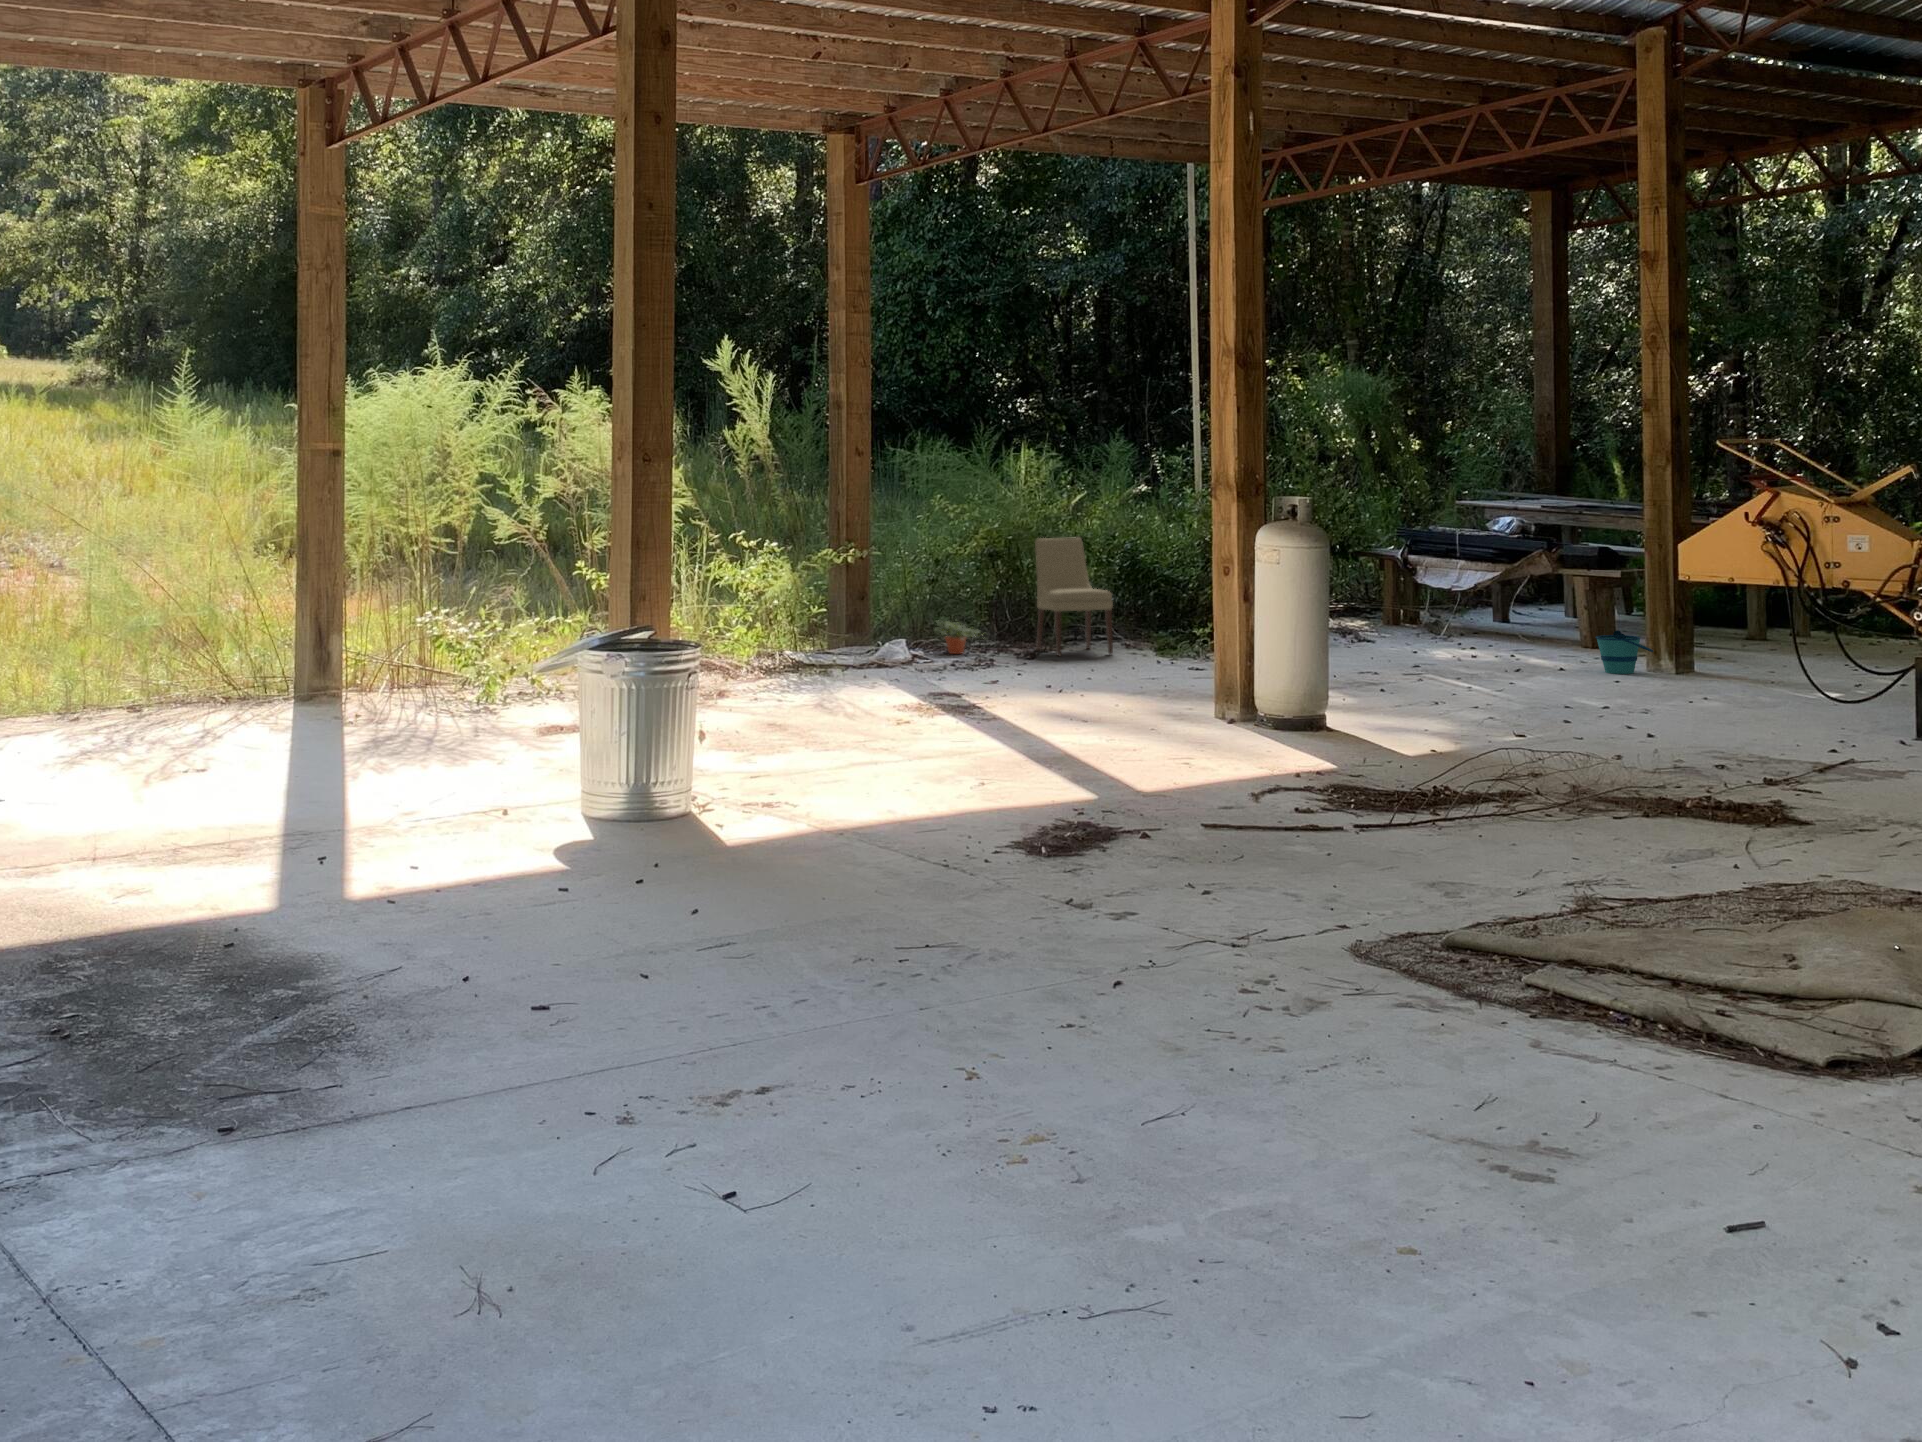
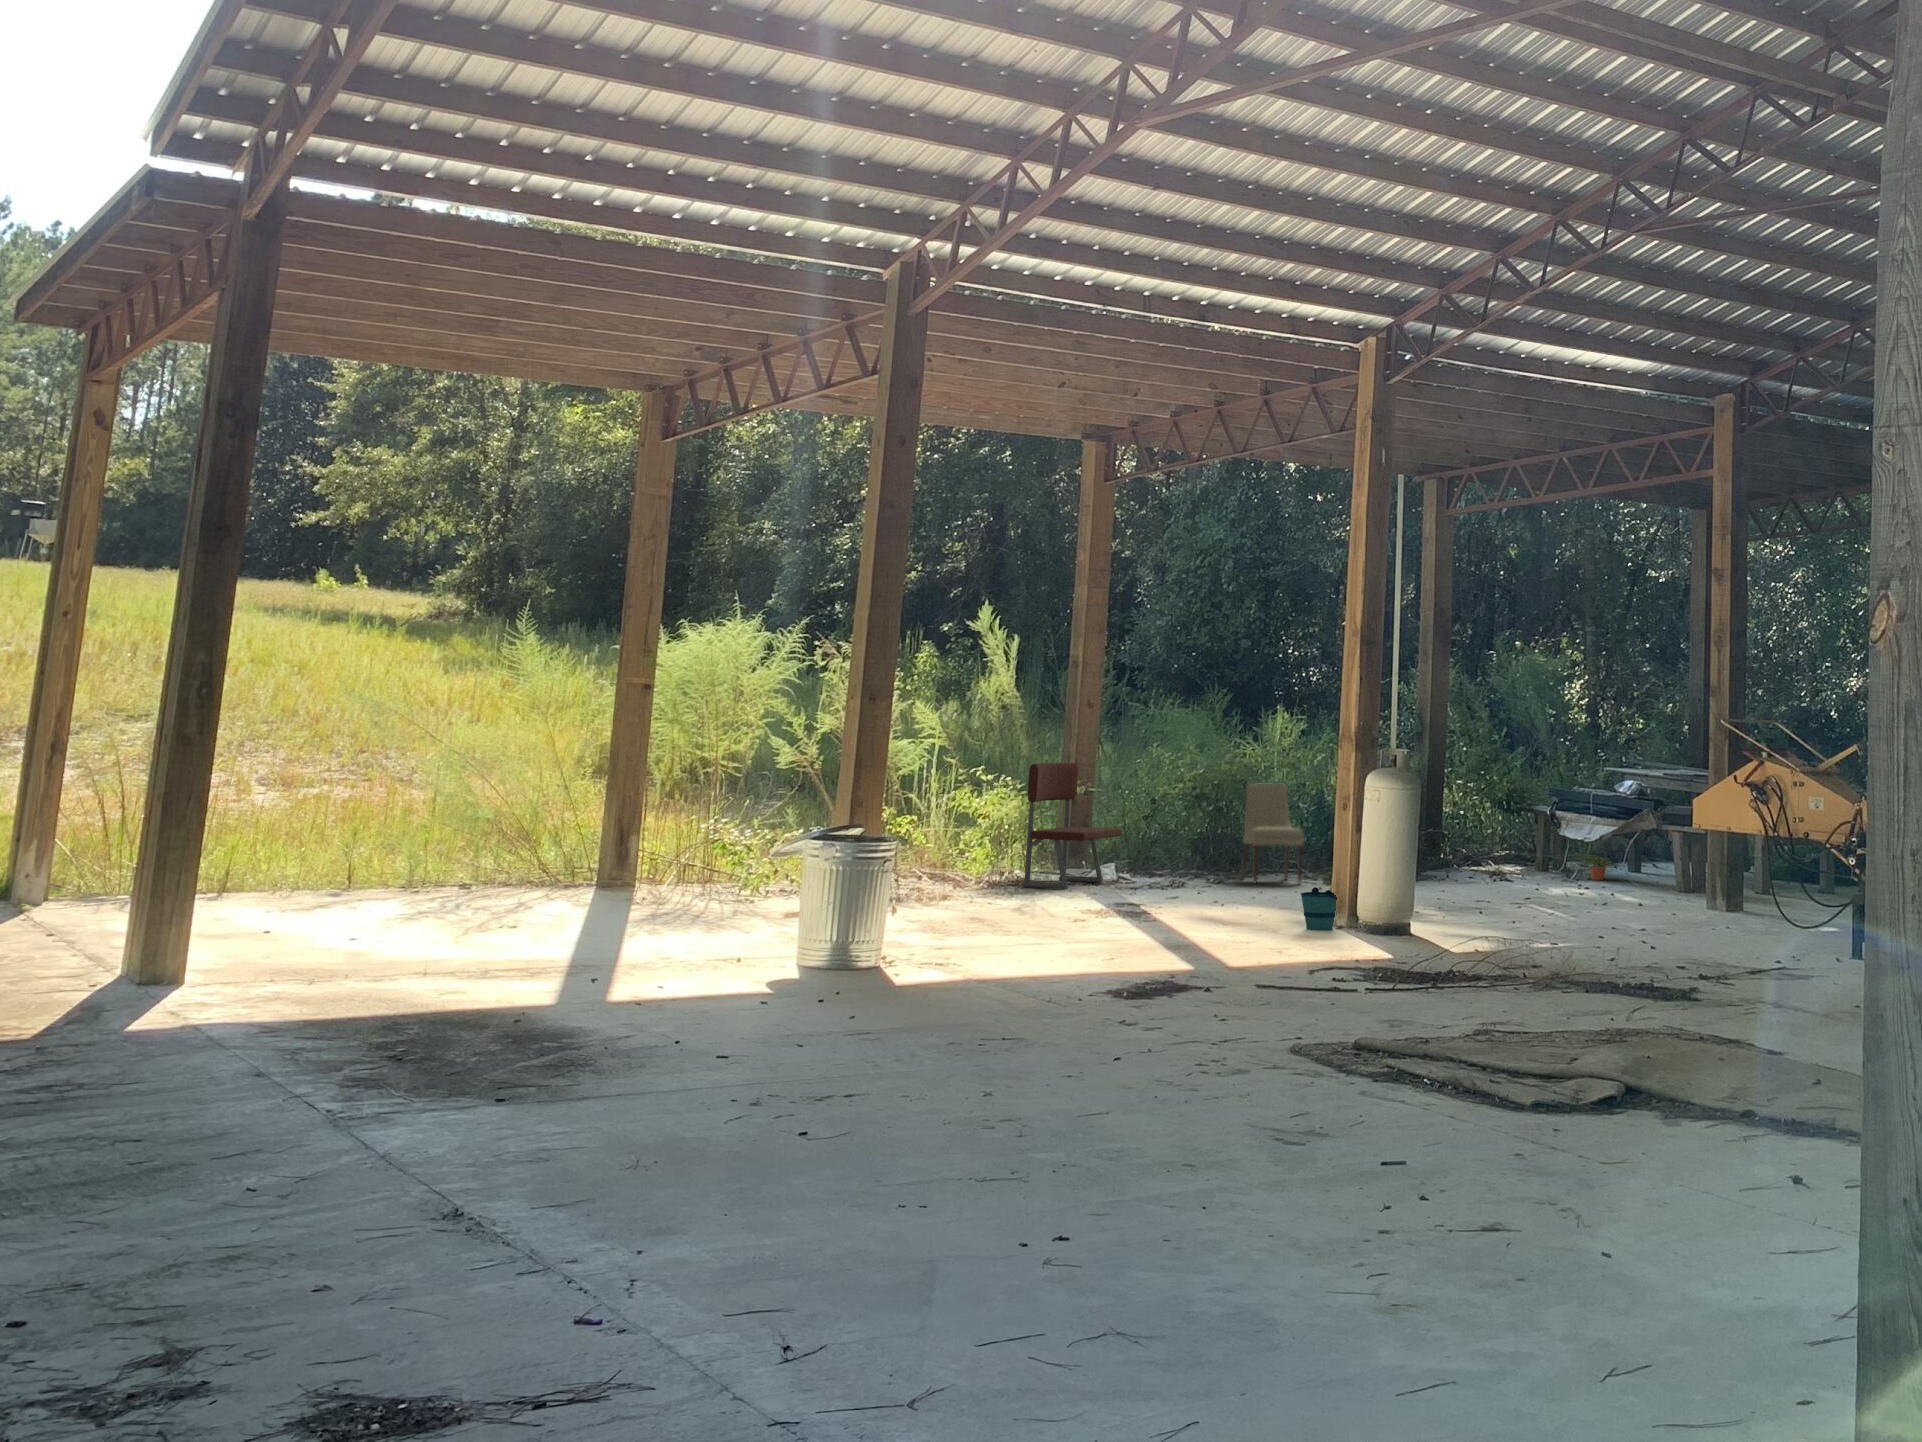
bench: none [792,524,900,674] -> present [1022,763,1122,889]
potted plant: present [934,620,979,654] -> present [1576,853,1619,880]
bucket: present [1596,630,1653,674] -> present [1301,887,1337,930]

